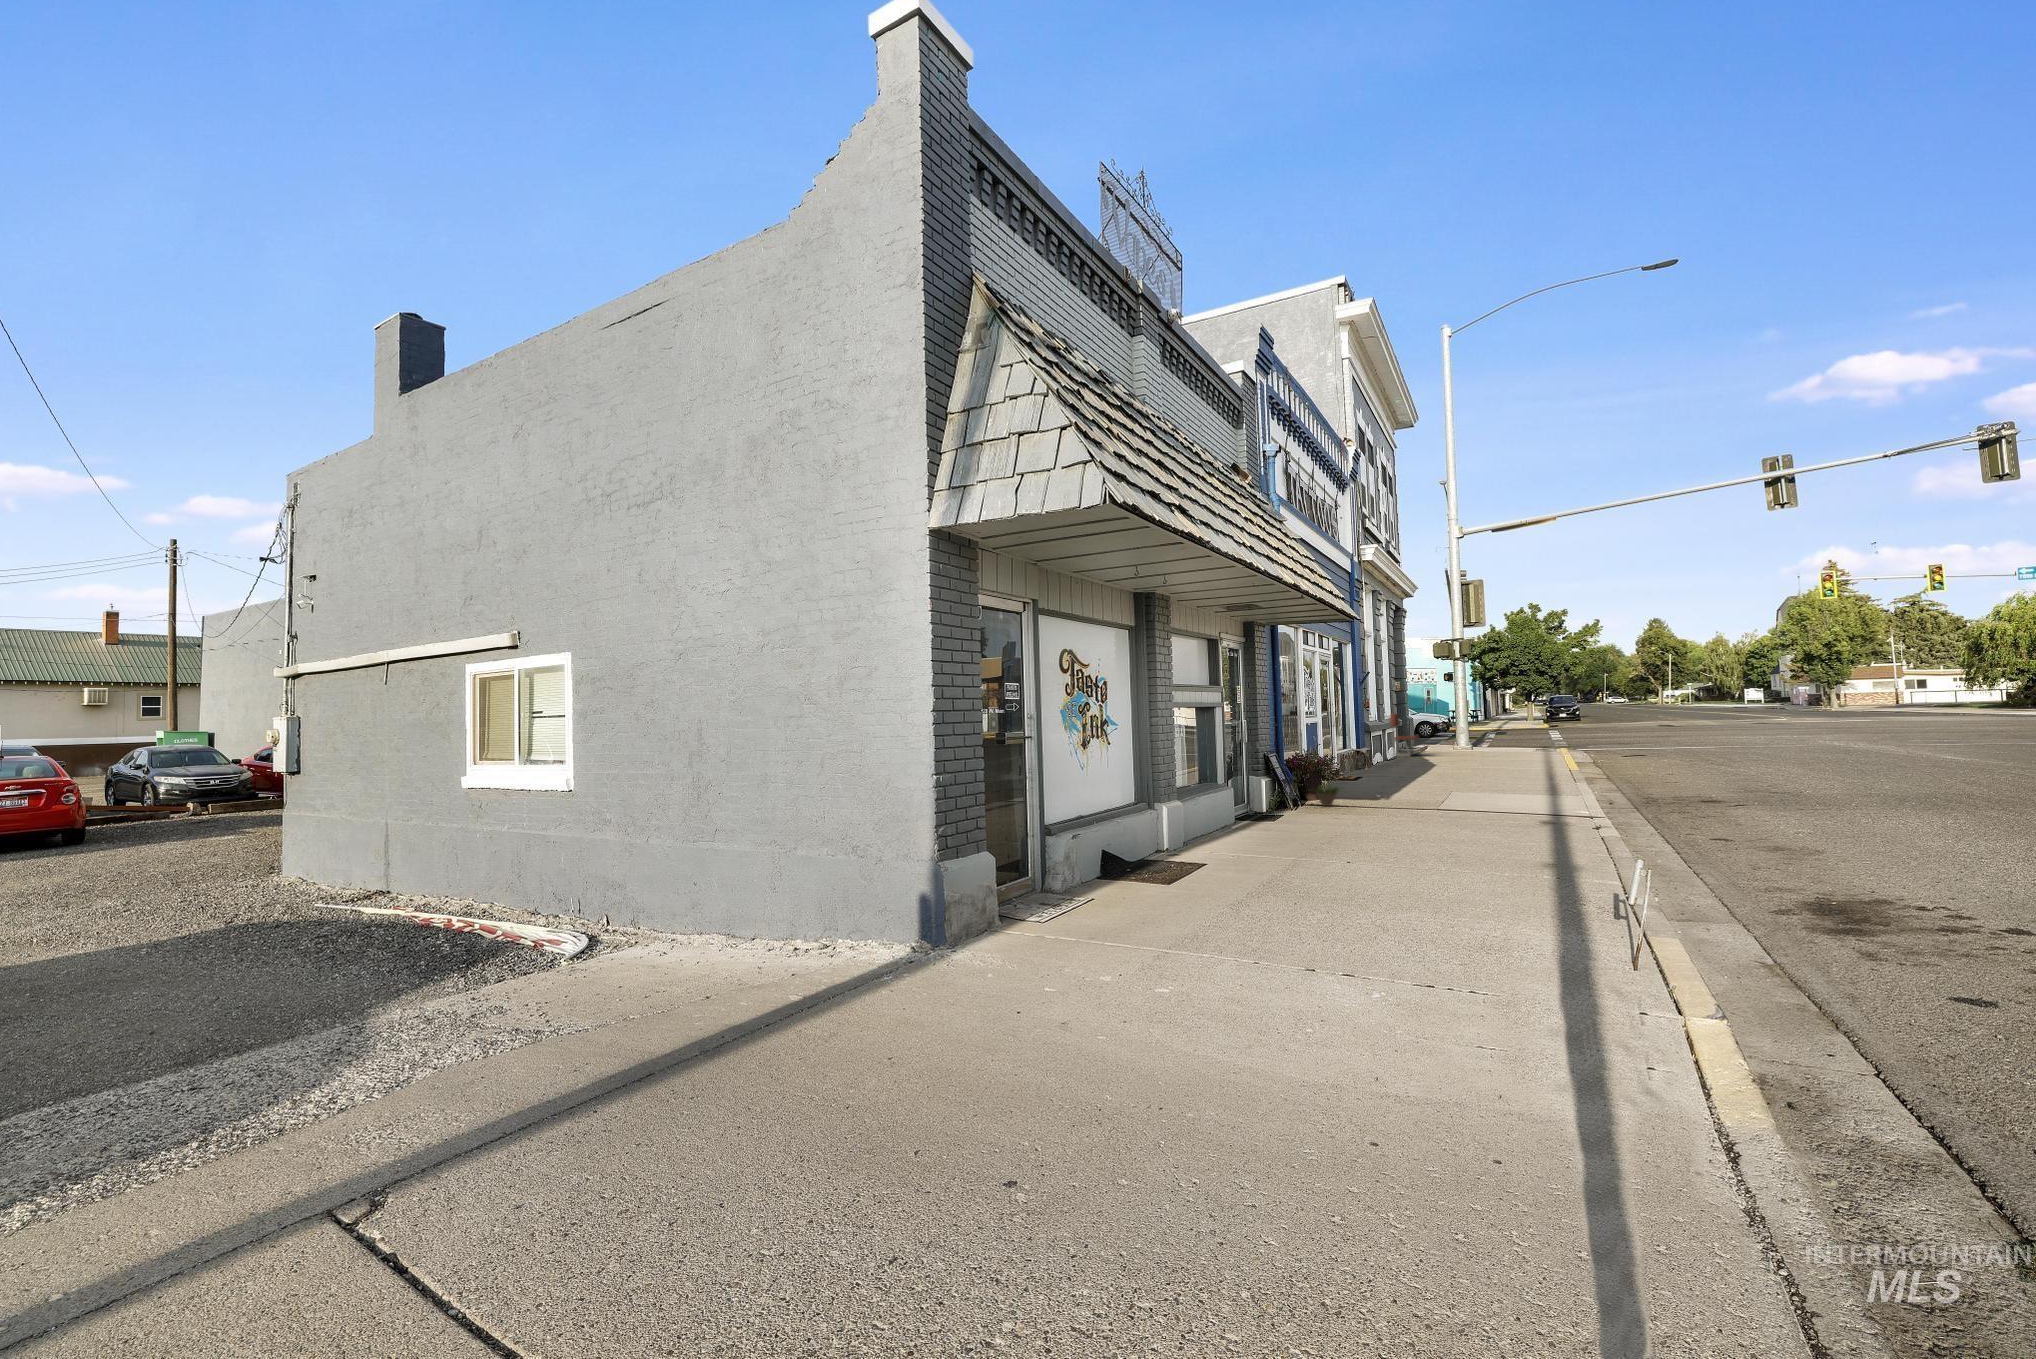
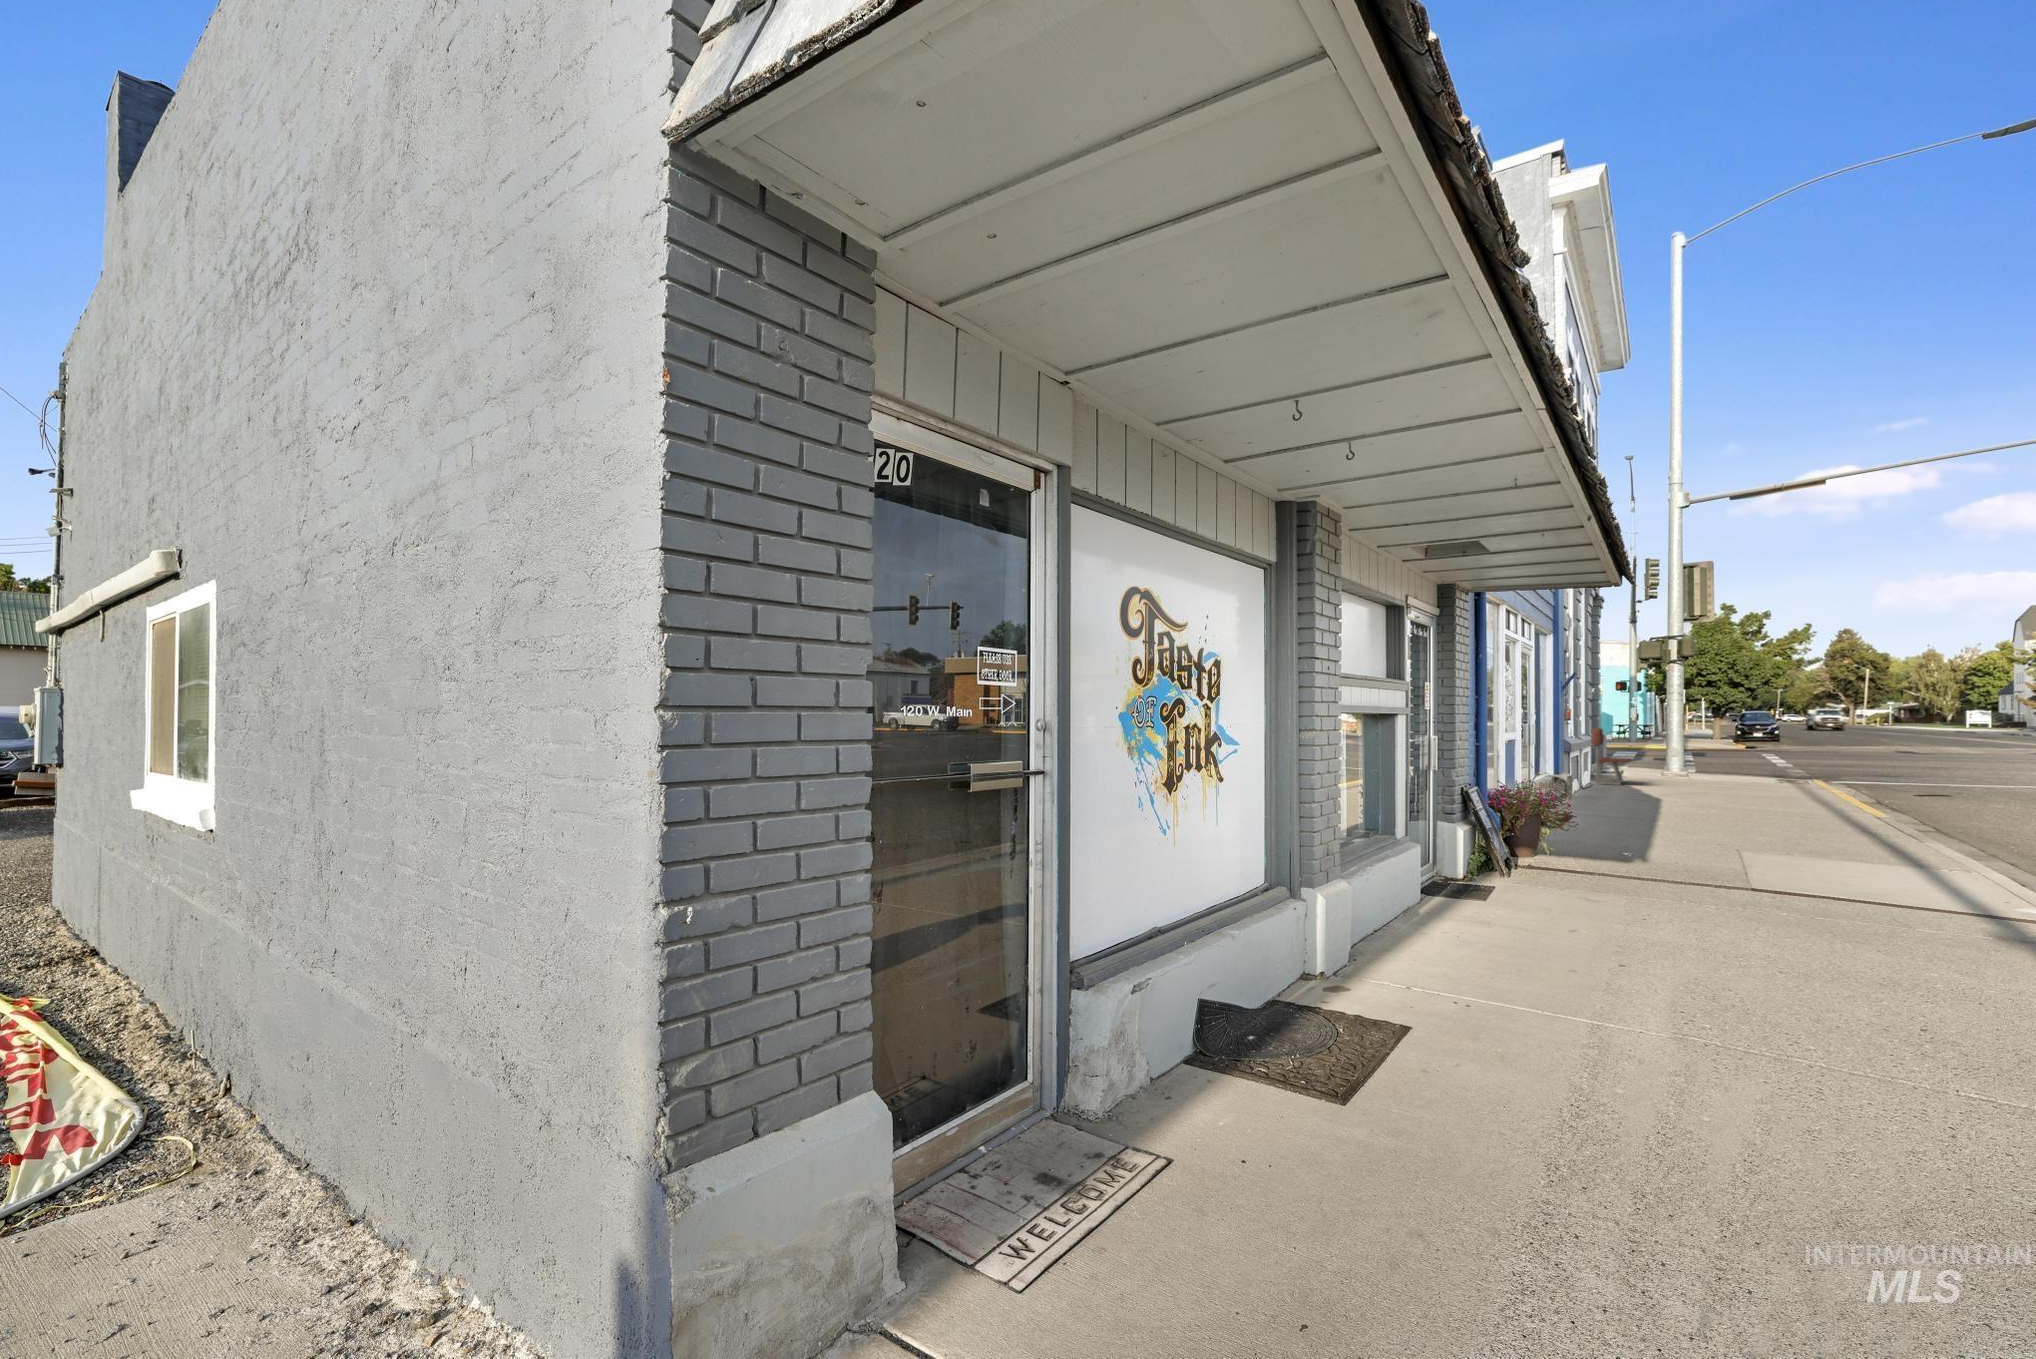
decorative plant: present [1315,786,1340,806] -> none [1526,836,1590,871]

